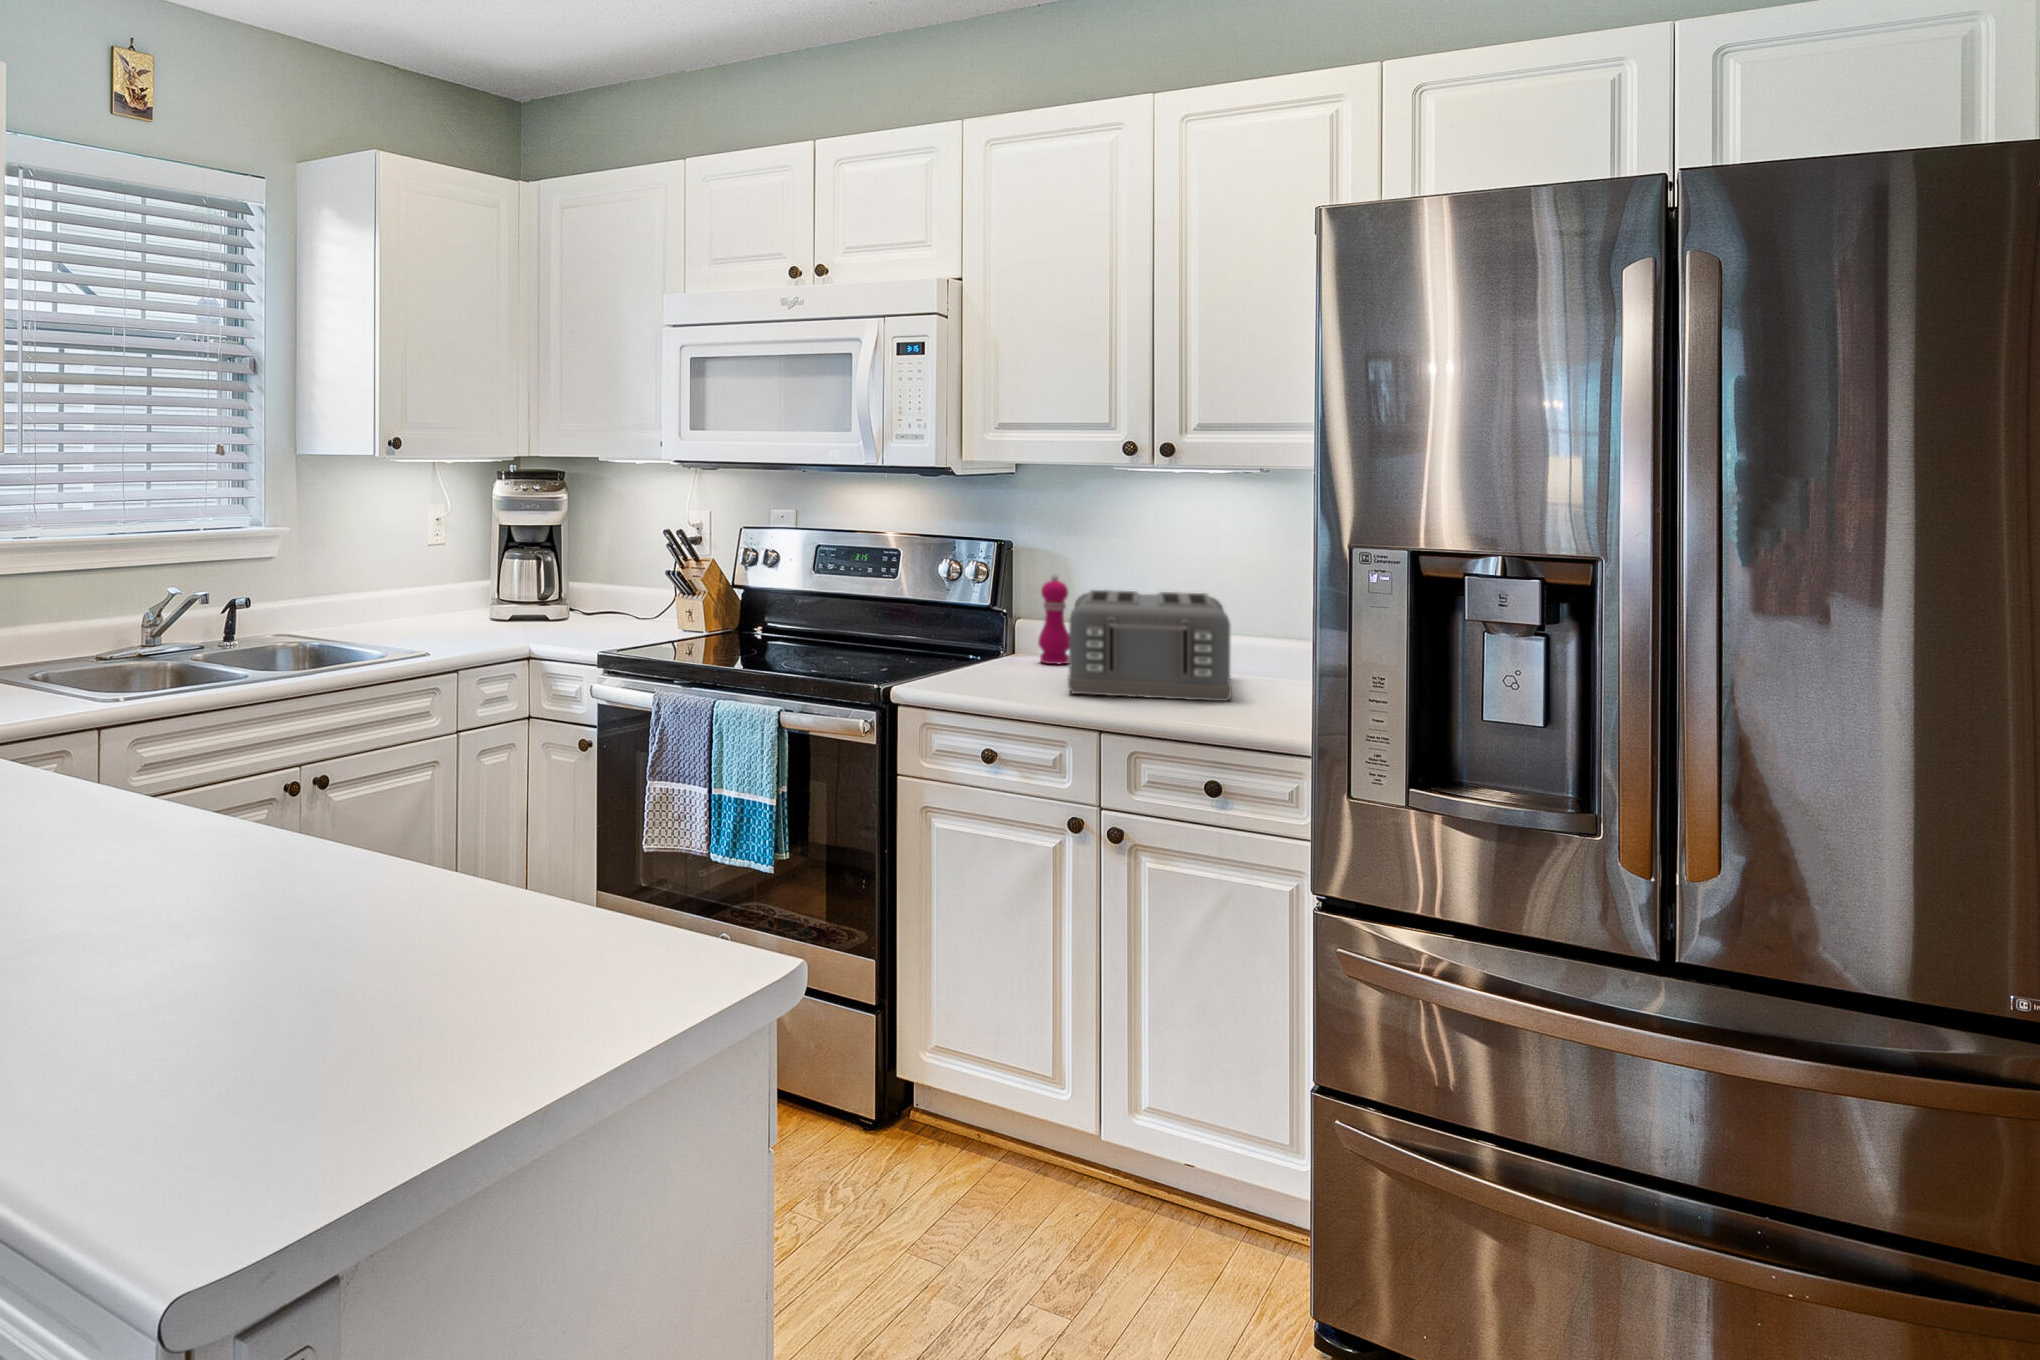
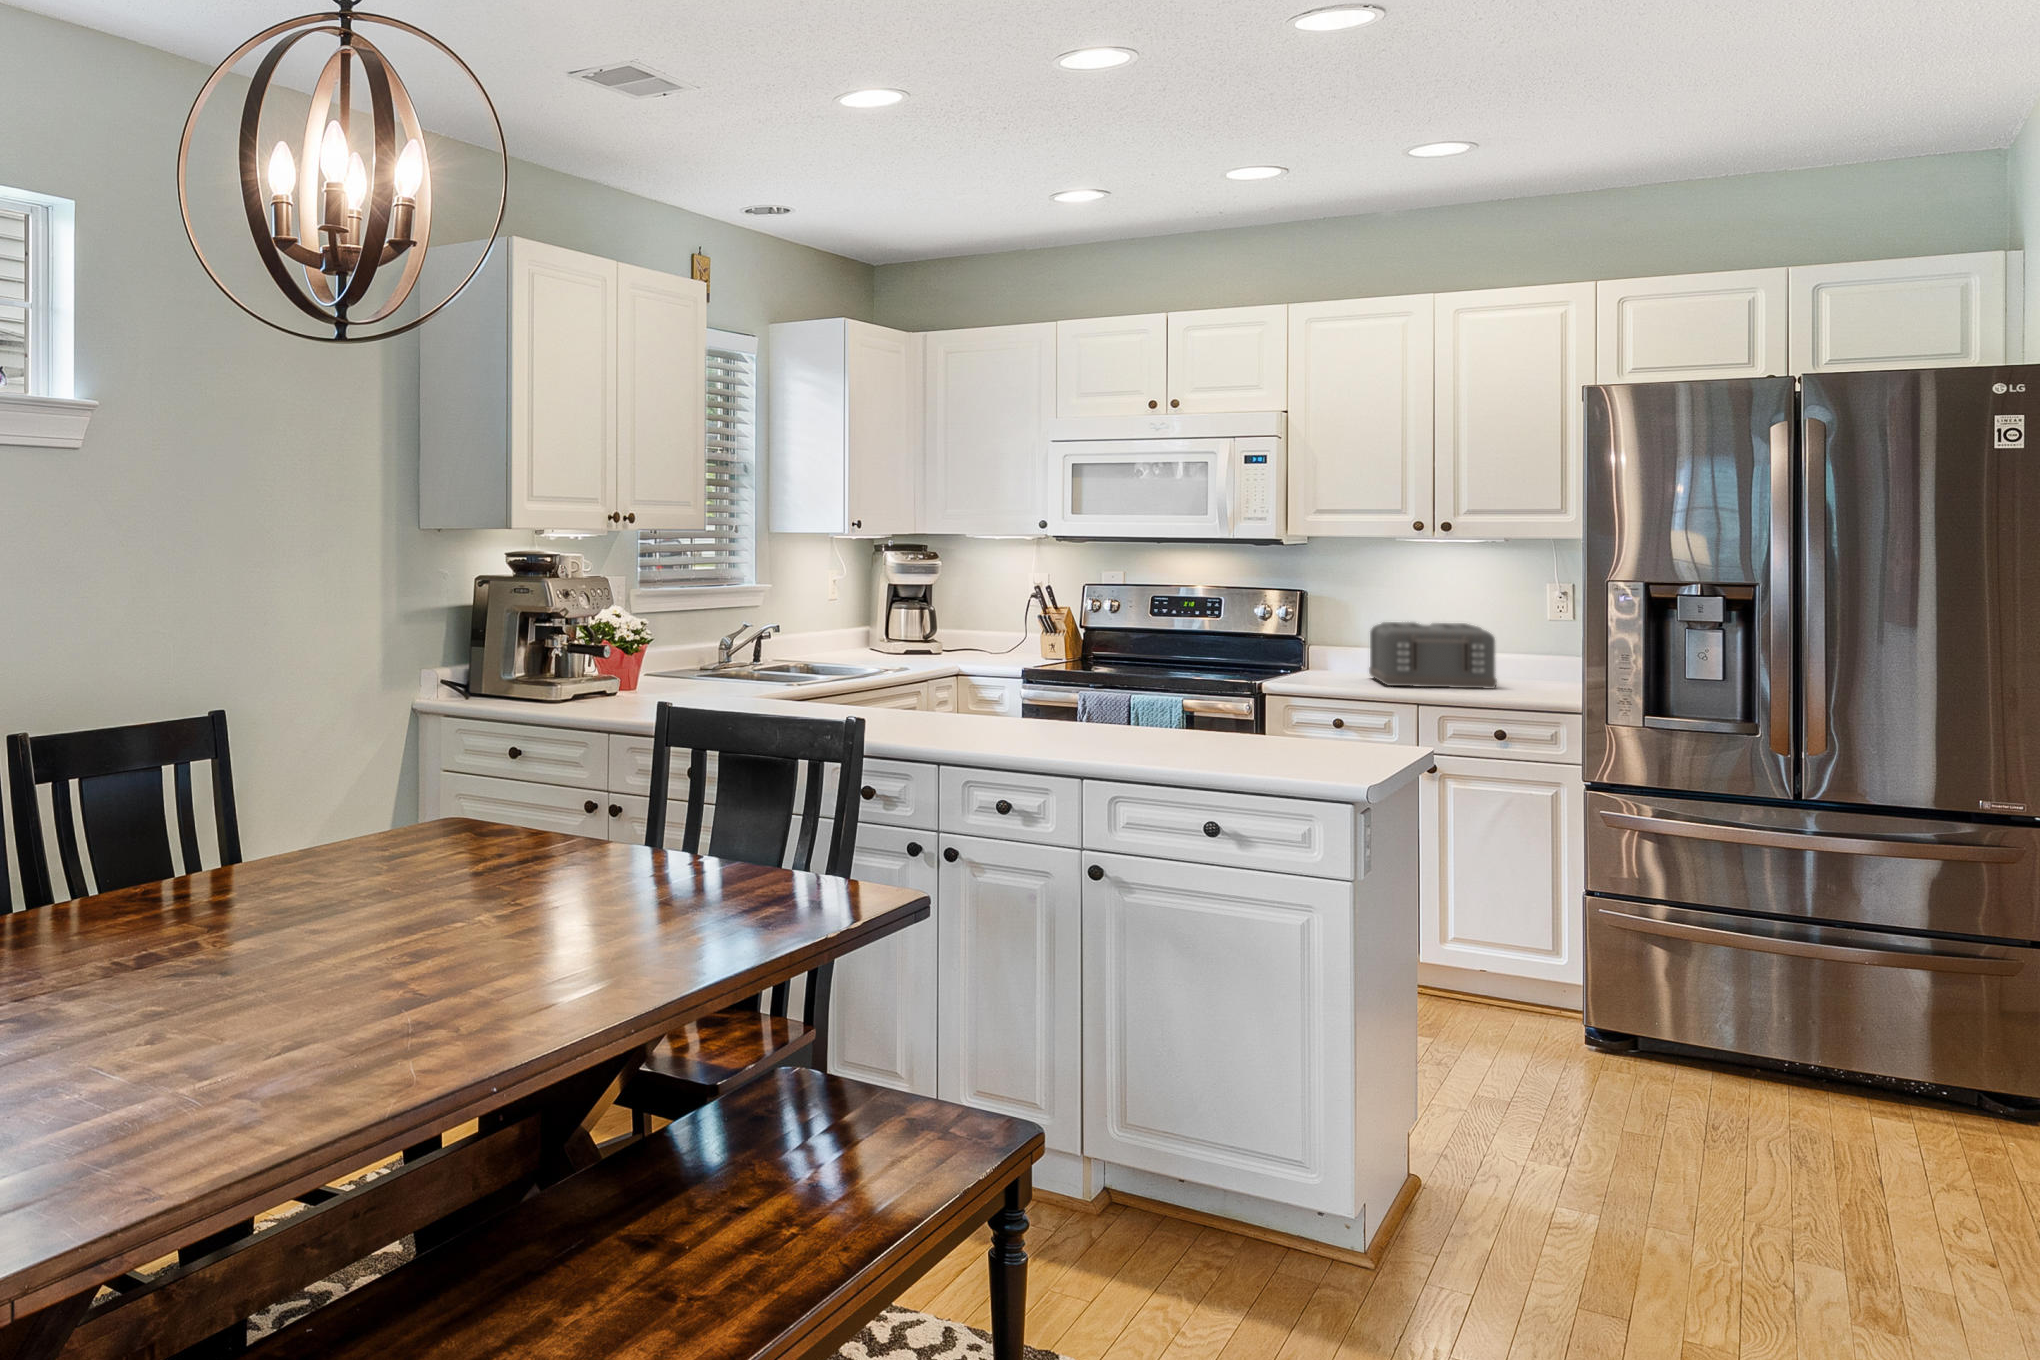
pepper mill: present [1038,574,1069,664] -> none [1334,613,1359,675]

